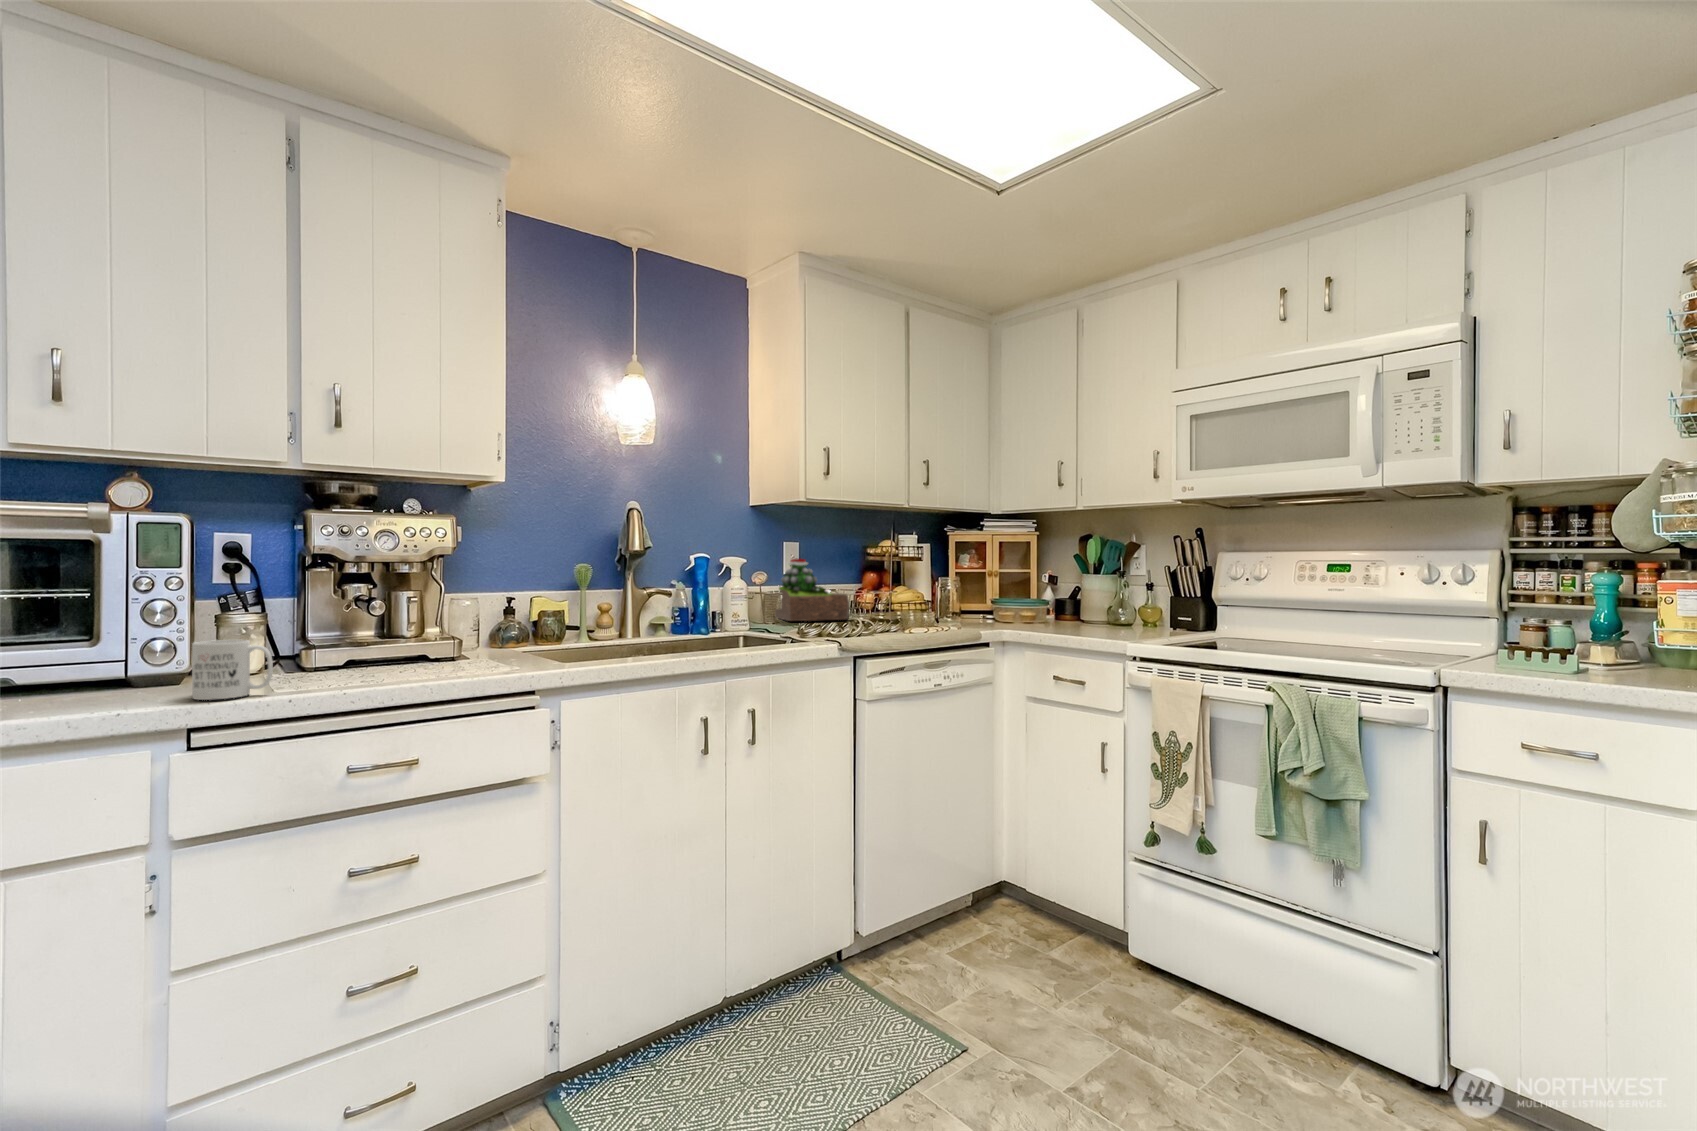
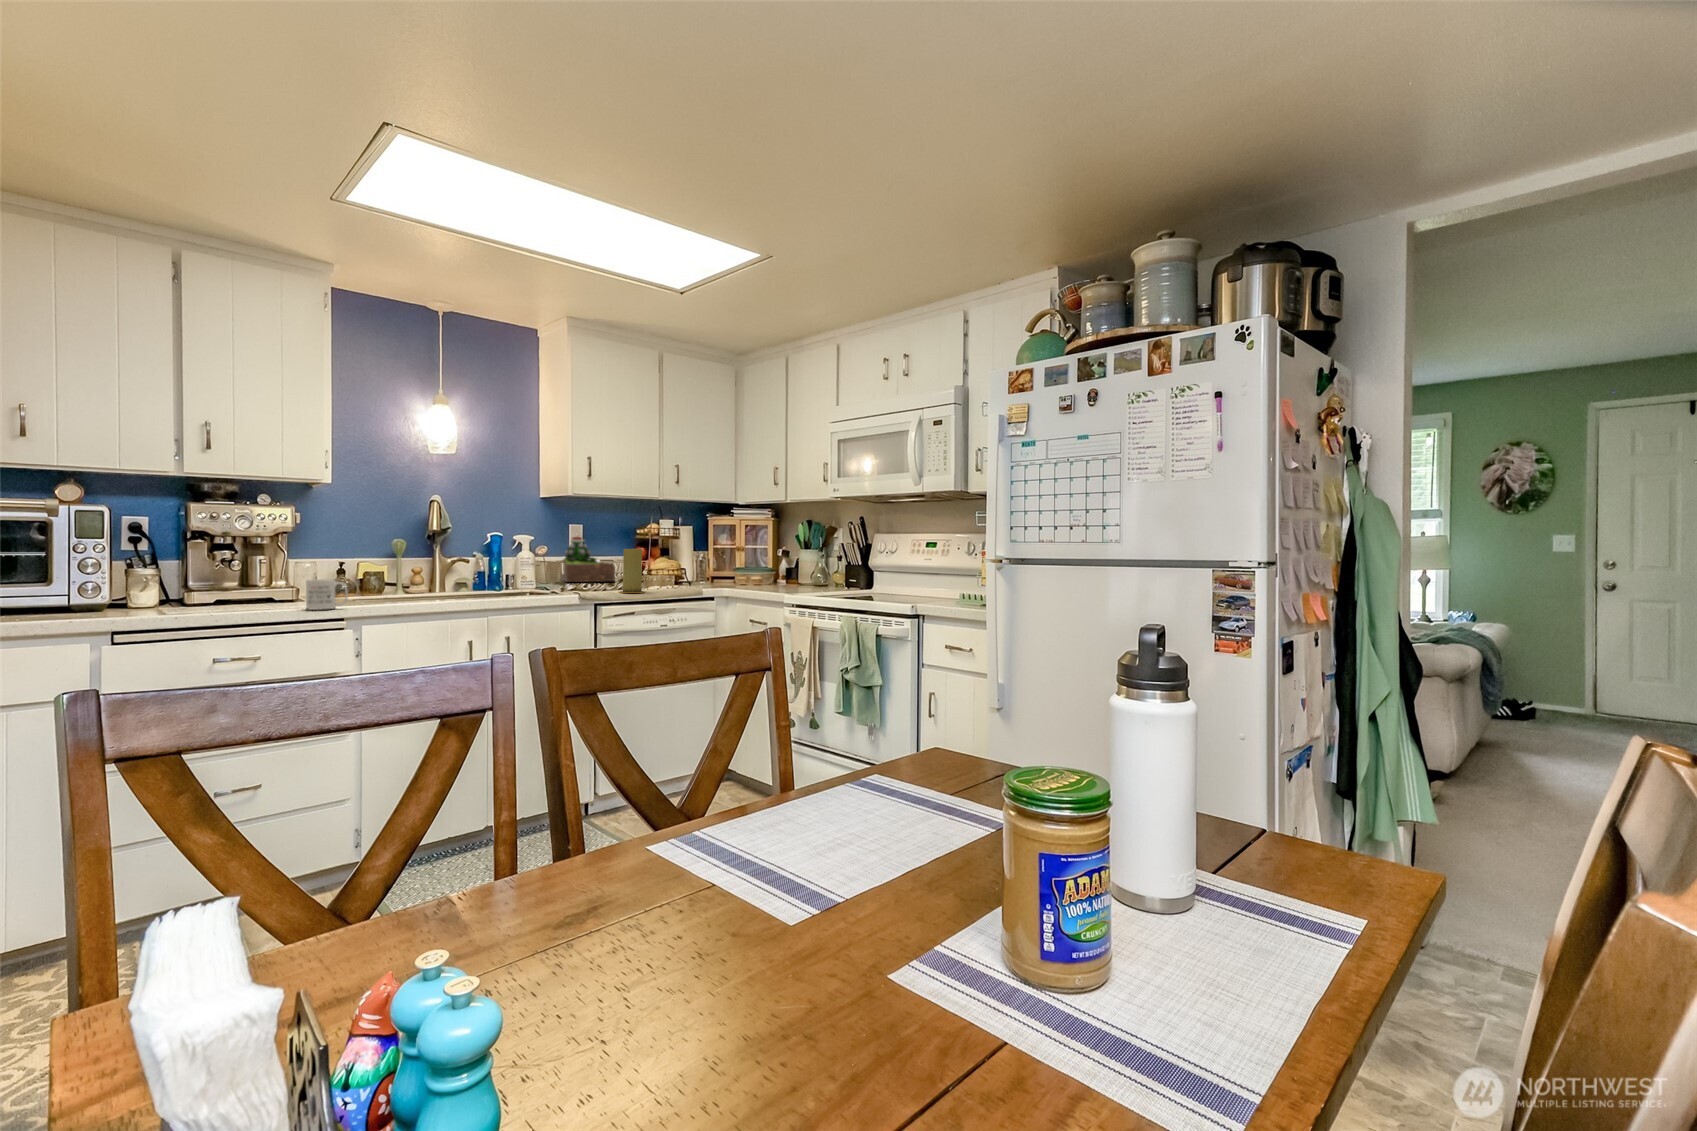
candle: none [882,575,918,639] -> present [620,549,644,593]
mug: present [192,640,273,700] -> present [306,579,348,610]

